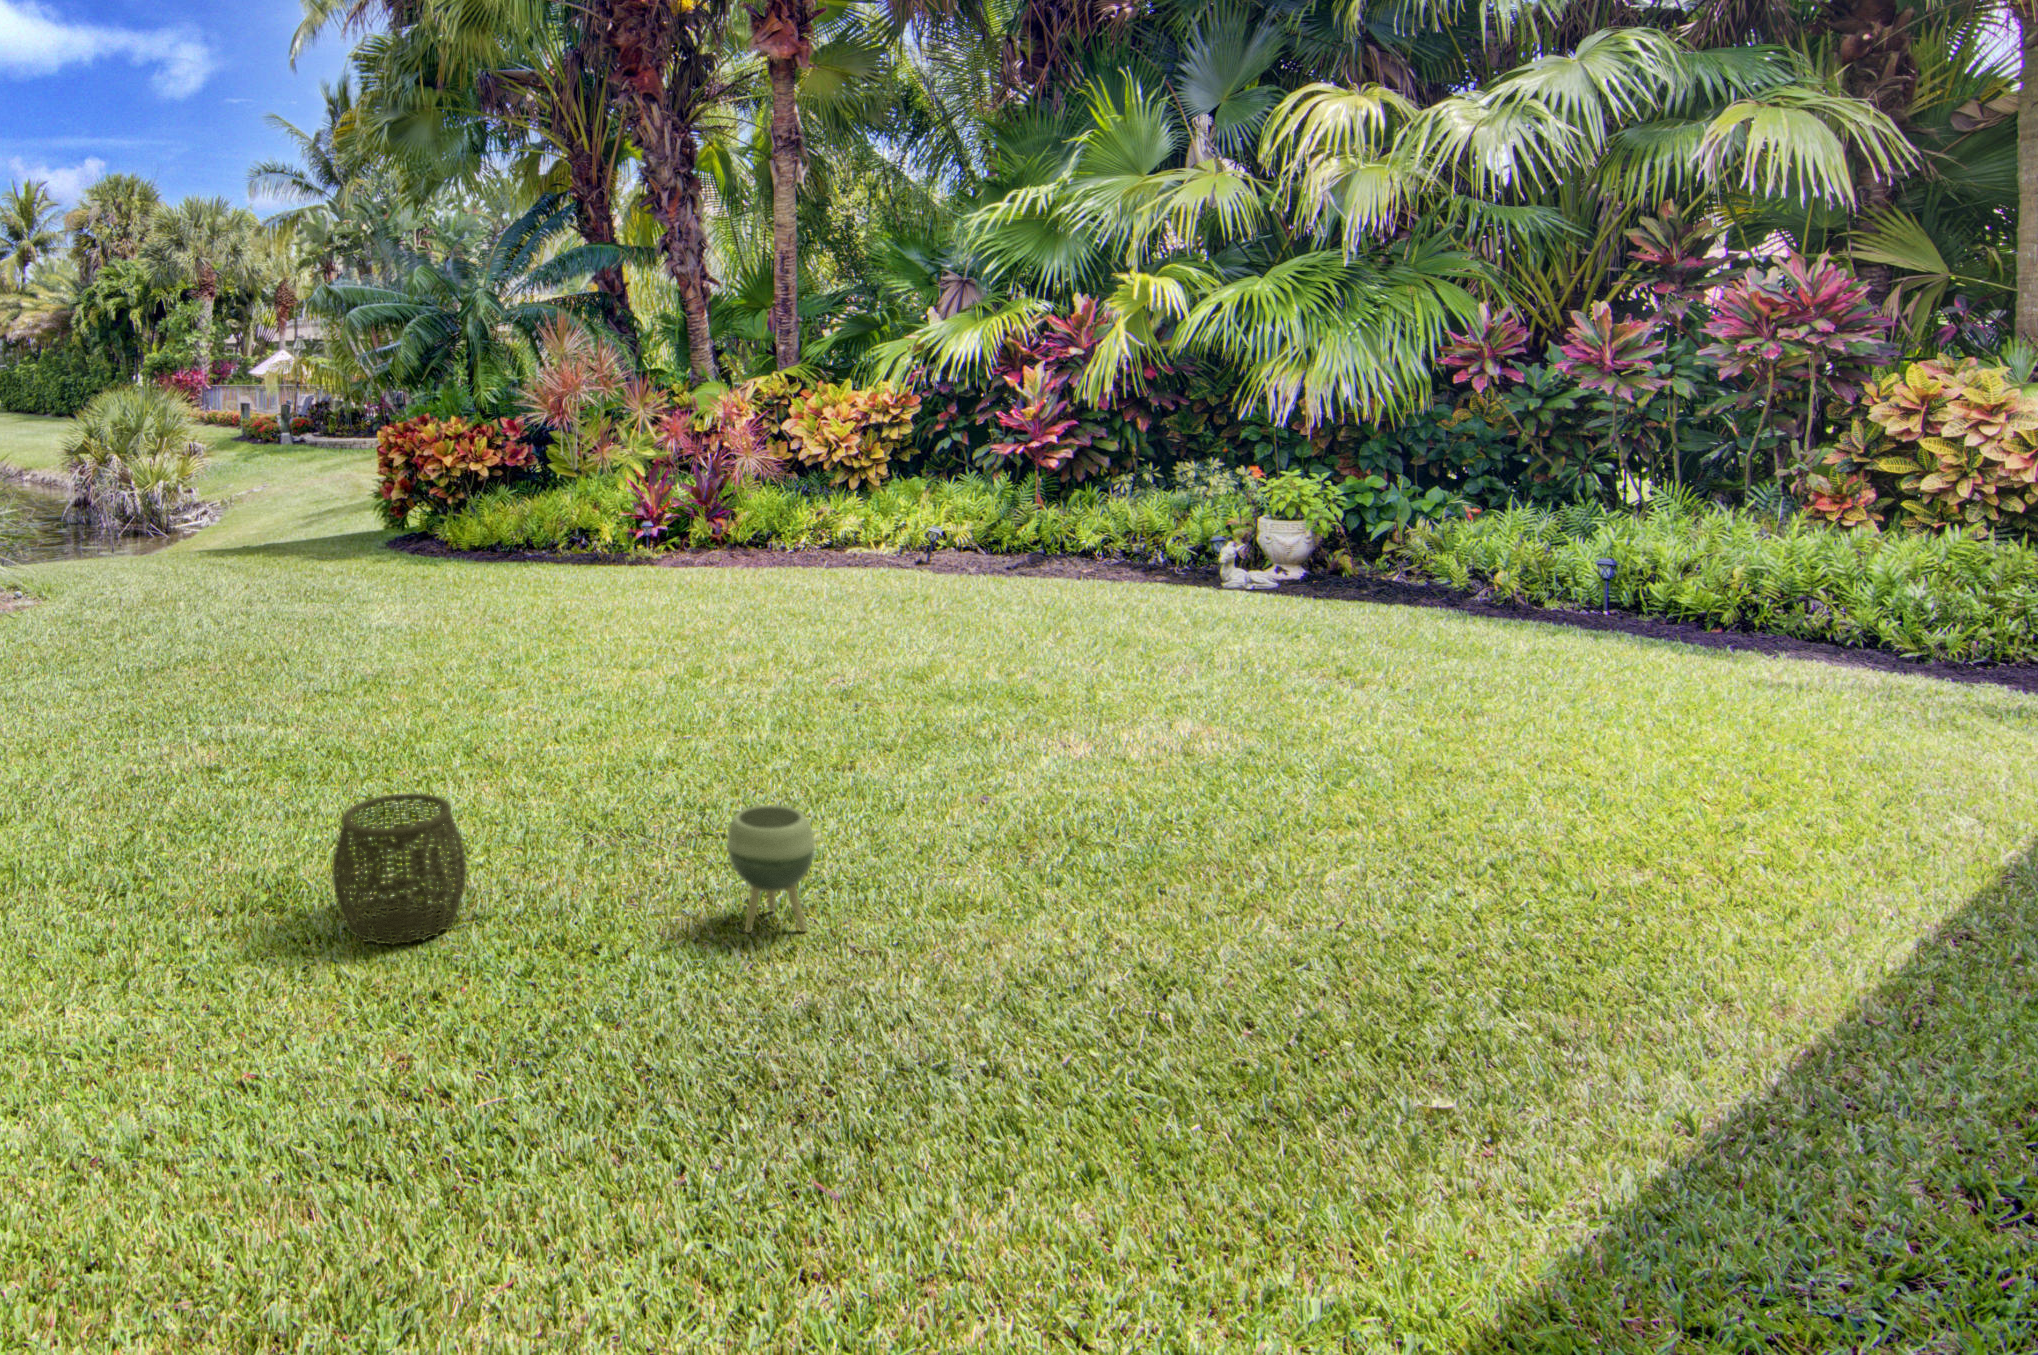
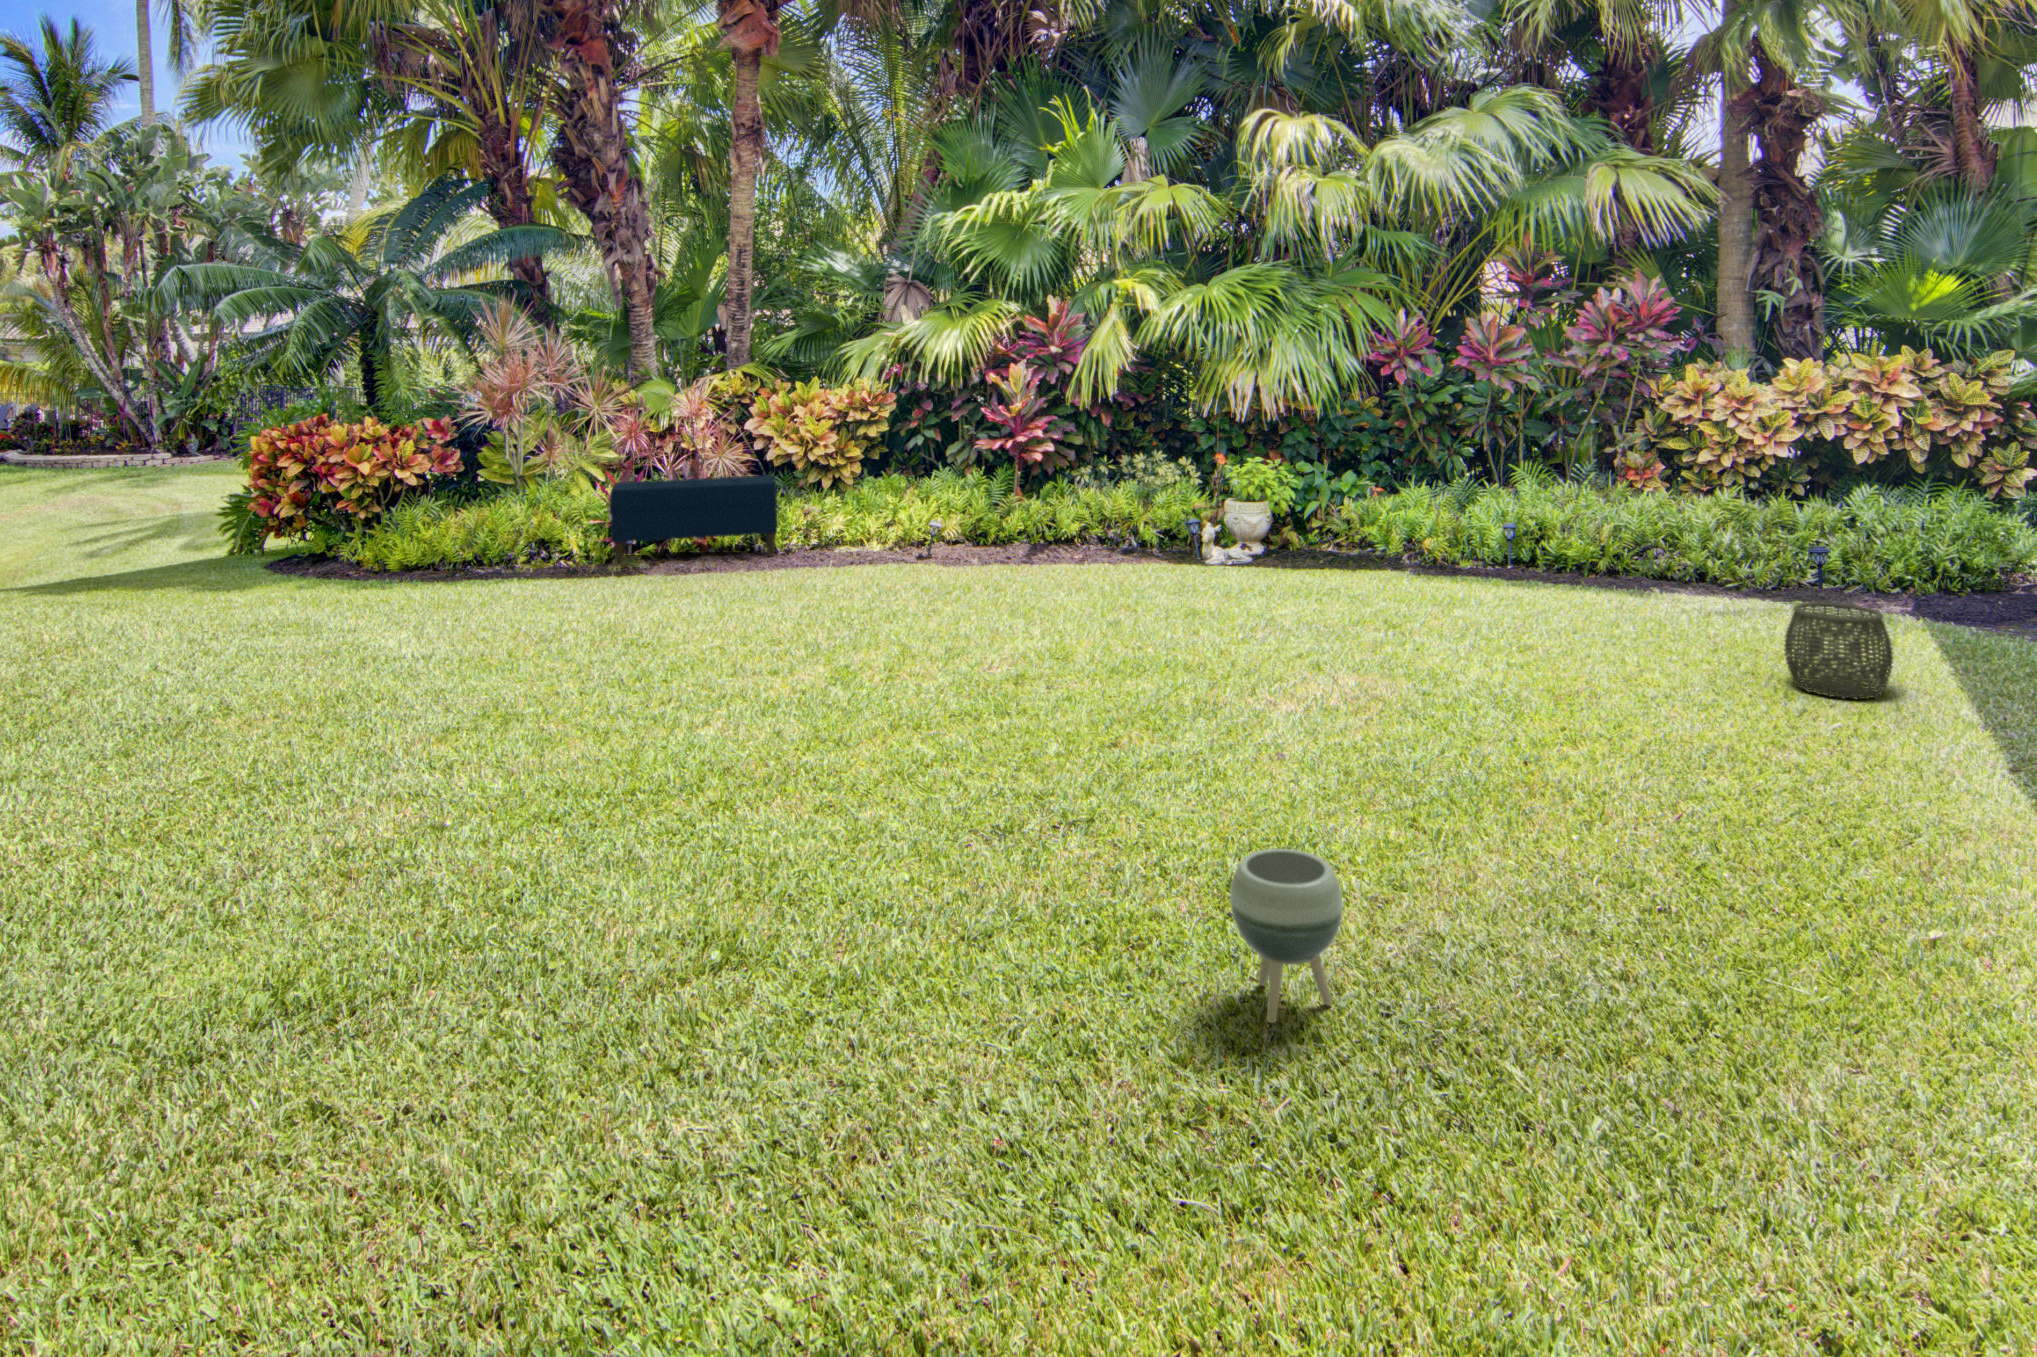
bench: none [639,475,794,554] -> present [610,475,777,566]
woven basket: present [332,793,467,945] -> present [1784,602,1894,699]

